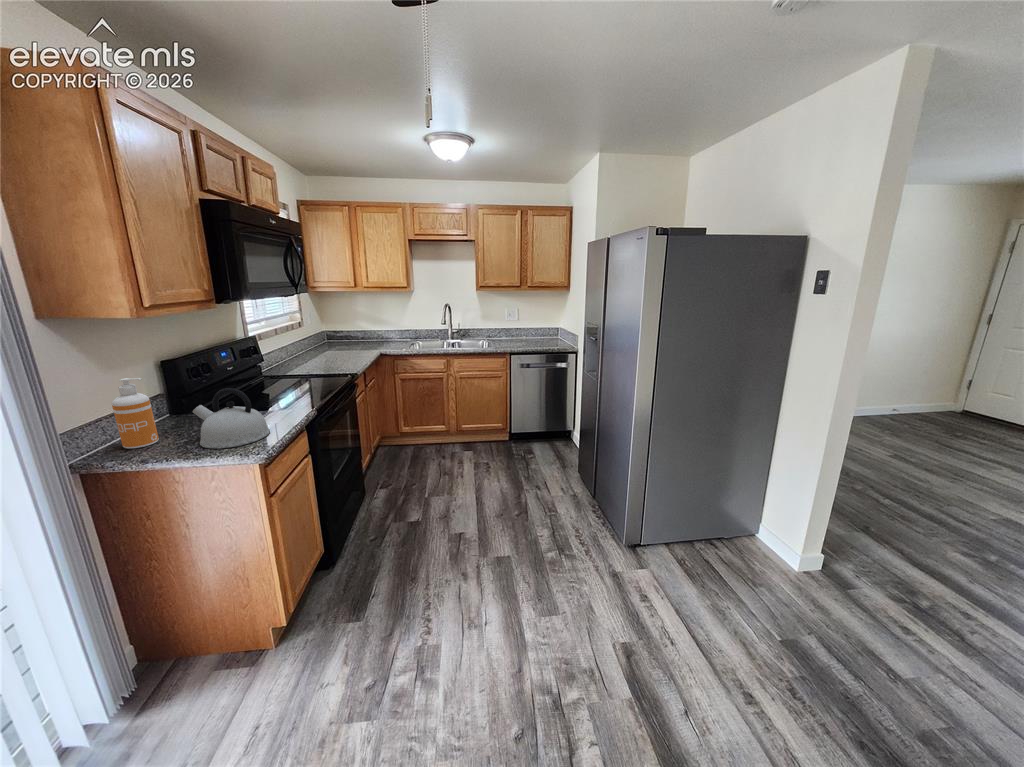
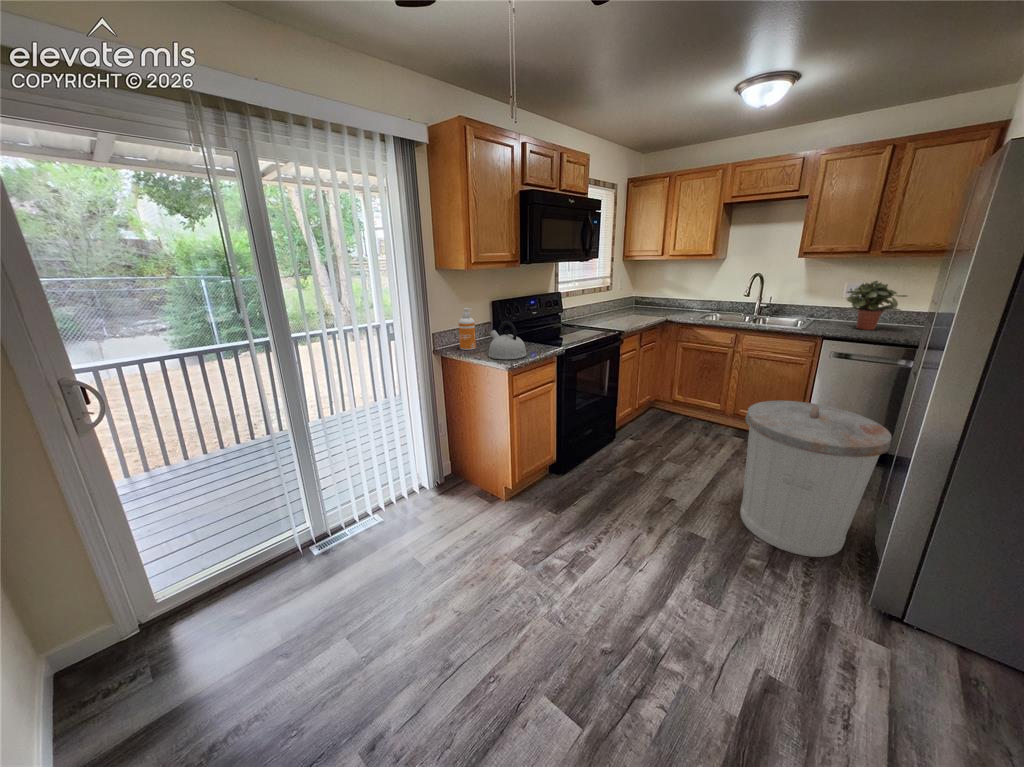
potted plant: none [511,308,546,344] -> present [847,281,907,330]
trash can: none [505,408,600,534] -> present [740,401,892,557]

